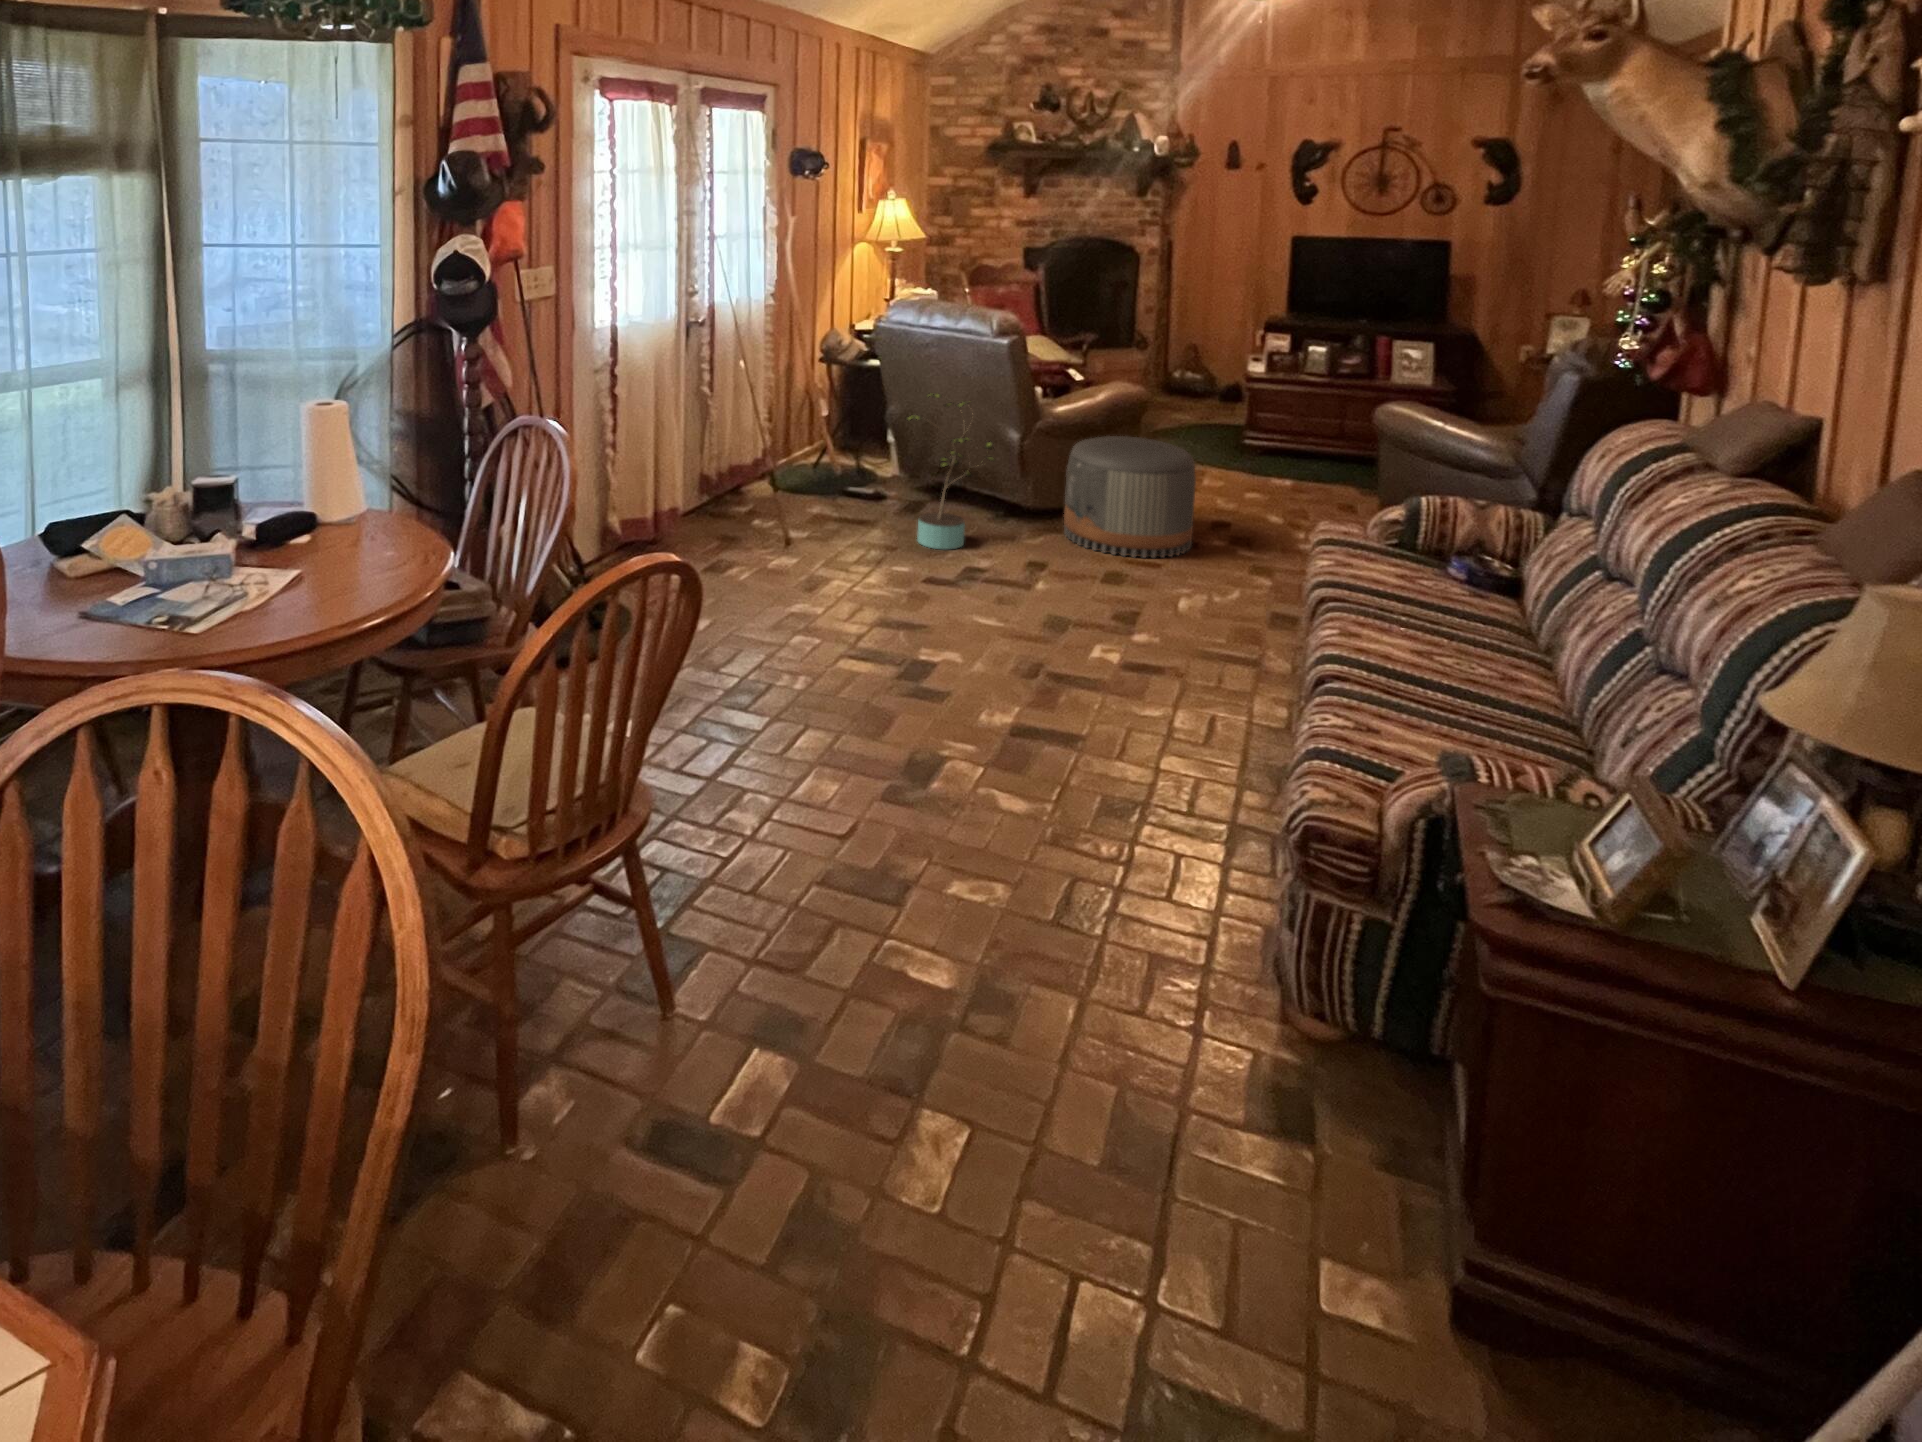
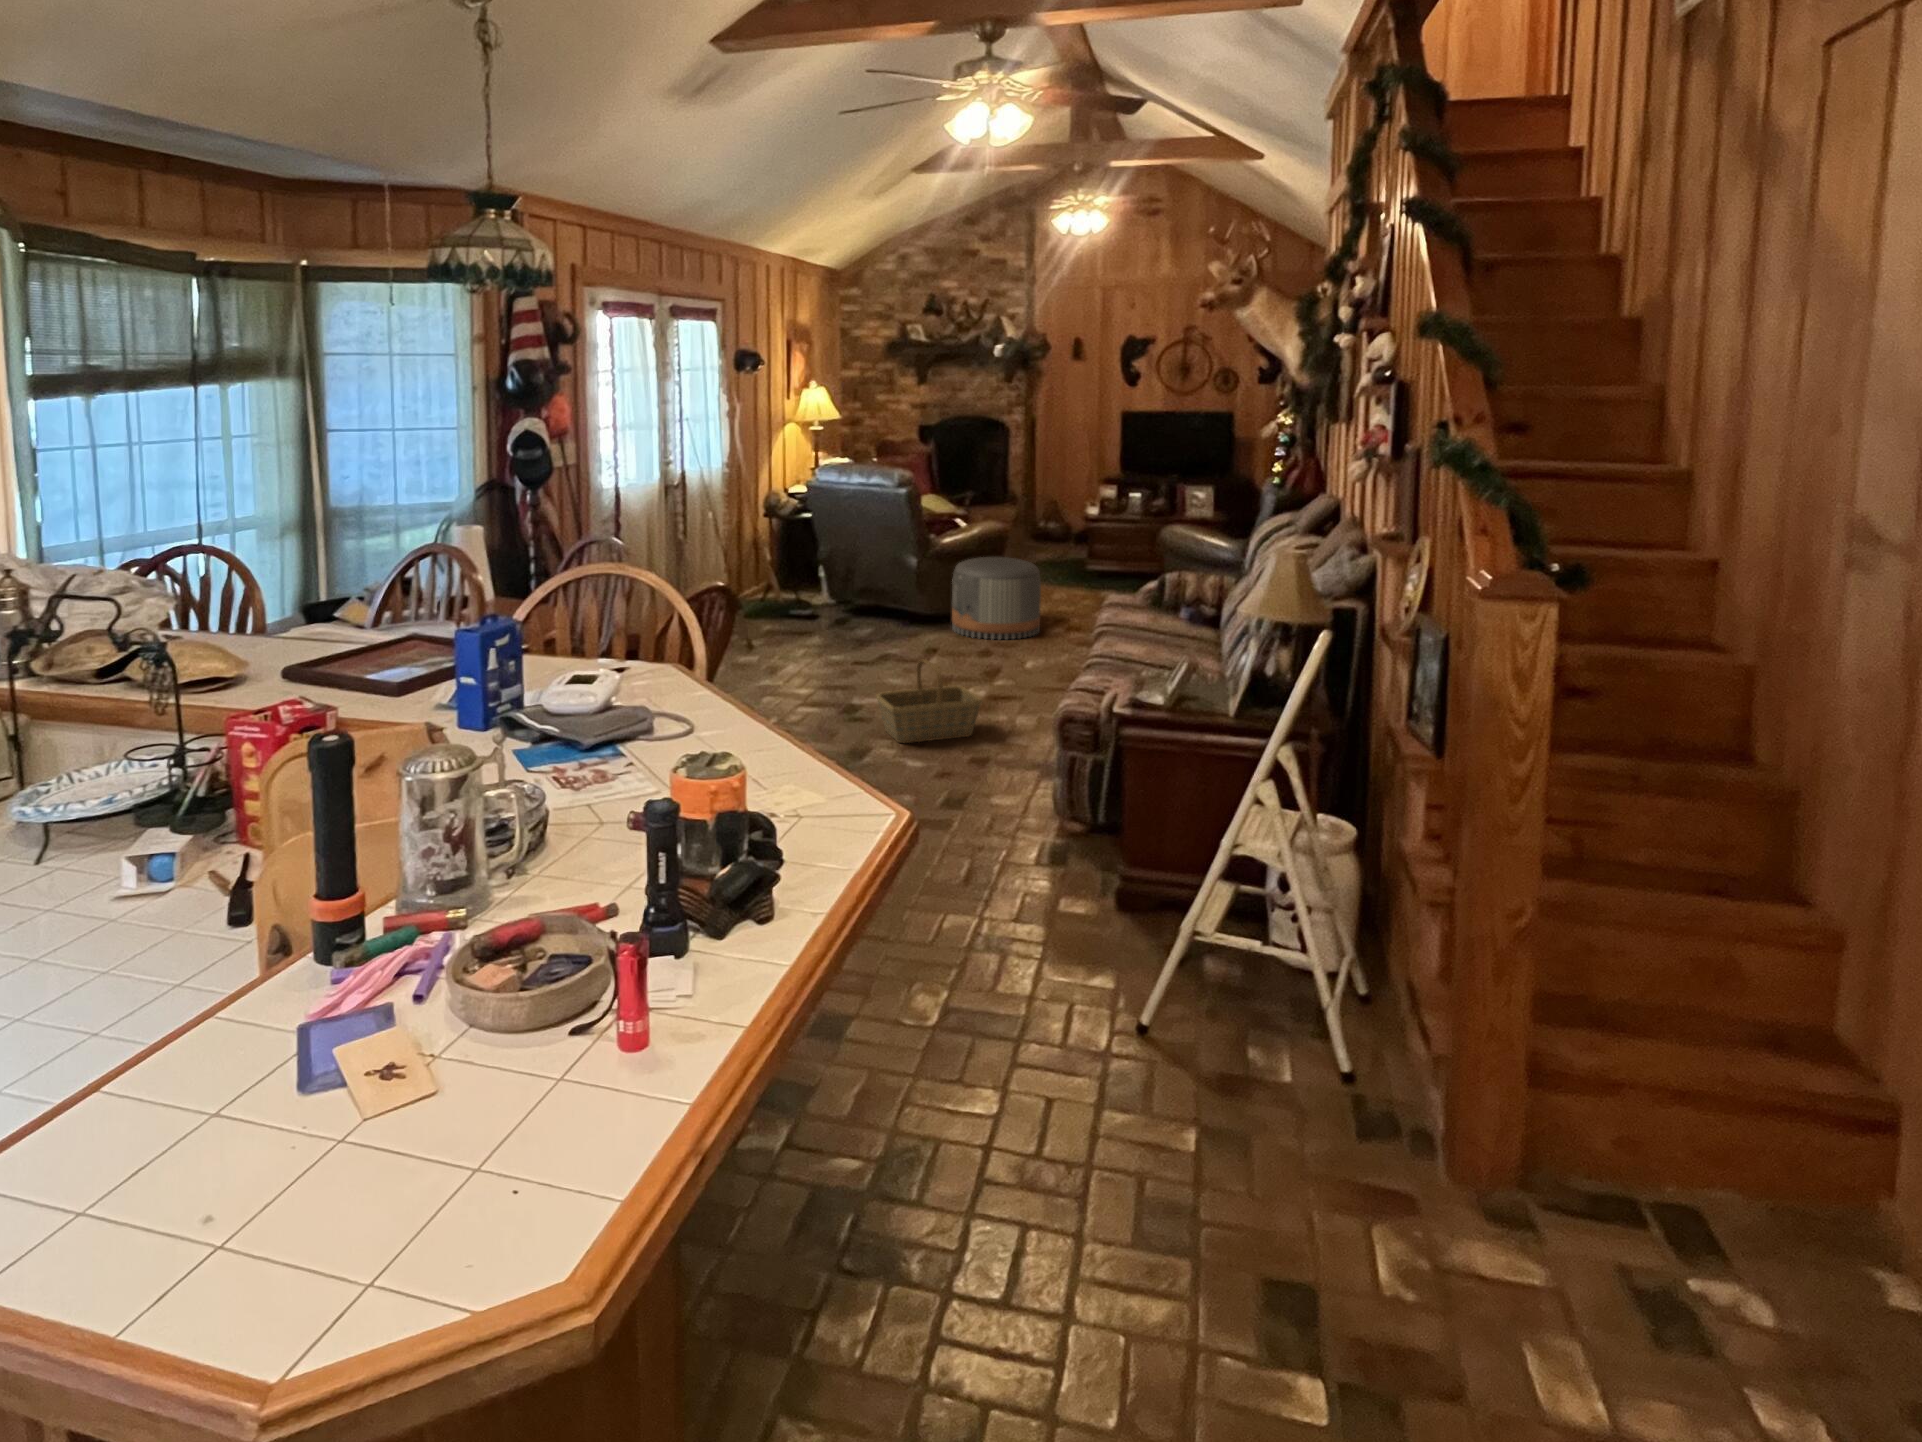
potted plant: present [906,394,995,549] -> none [835,530,902,643]
basket: none [951,623,1123,759] -> present [876,659,982,743]

